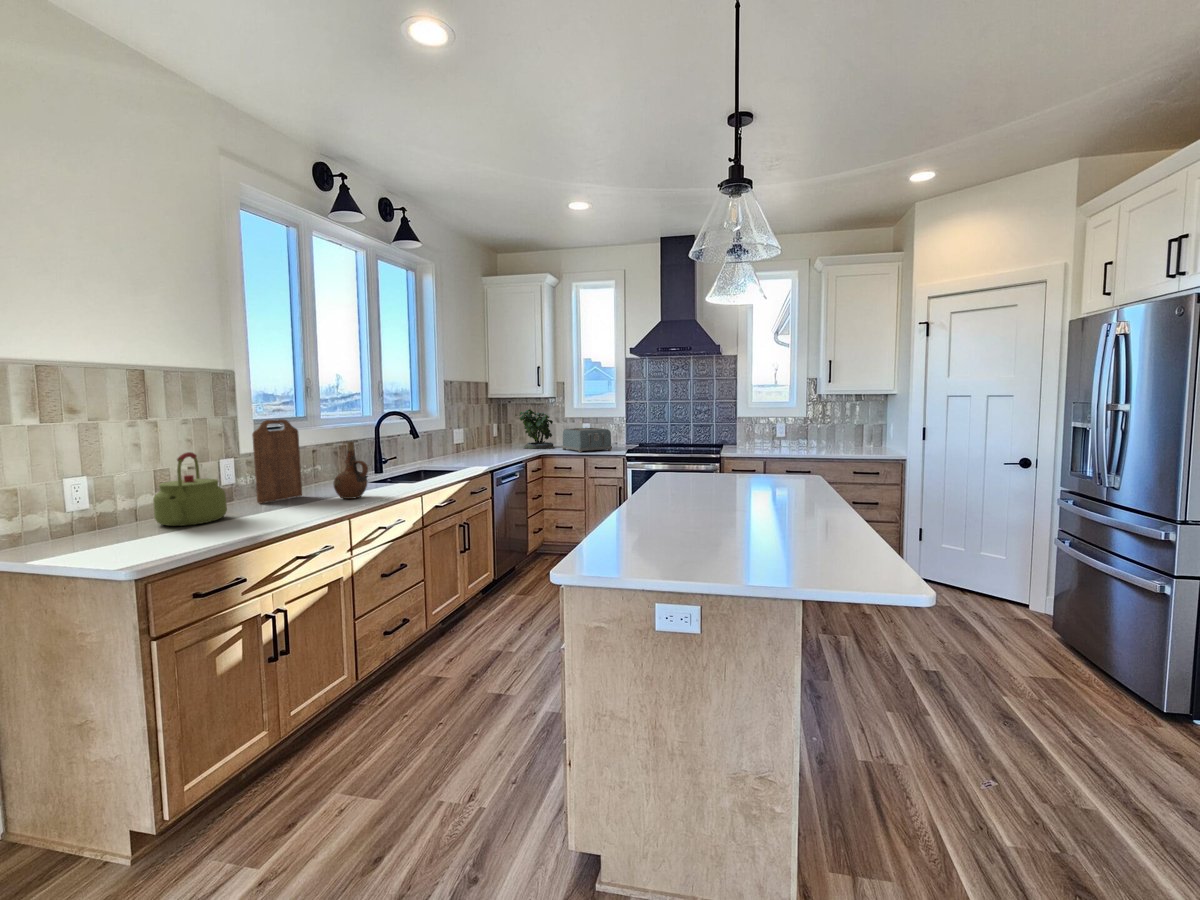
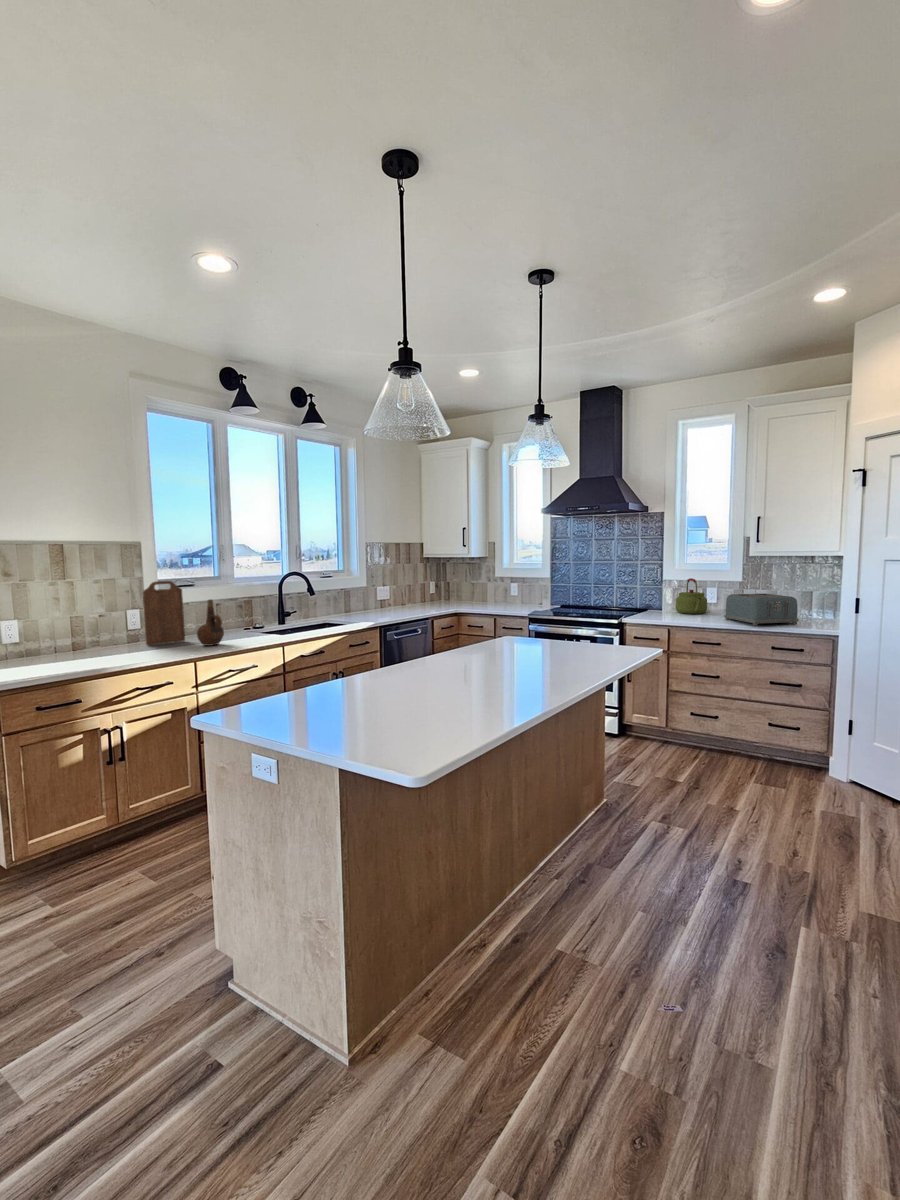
potted plant: present [519,407,555,449] -> none [446,566,478,607]
toaster: present [562,428,612,452] -> present [724,593,798,625]
kettle: present [153,452,227,526] -> present [675,578,707,614]

